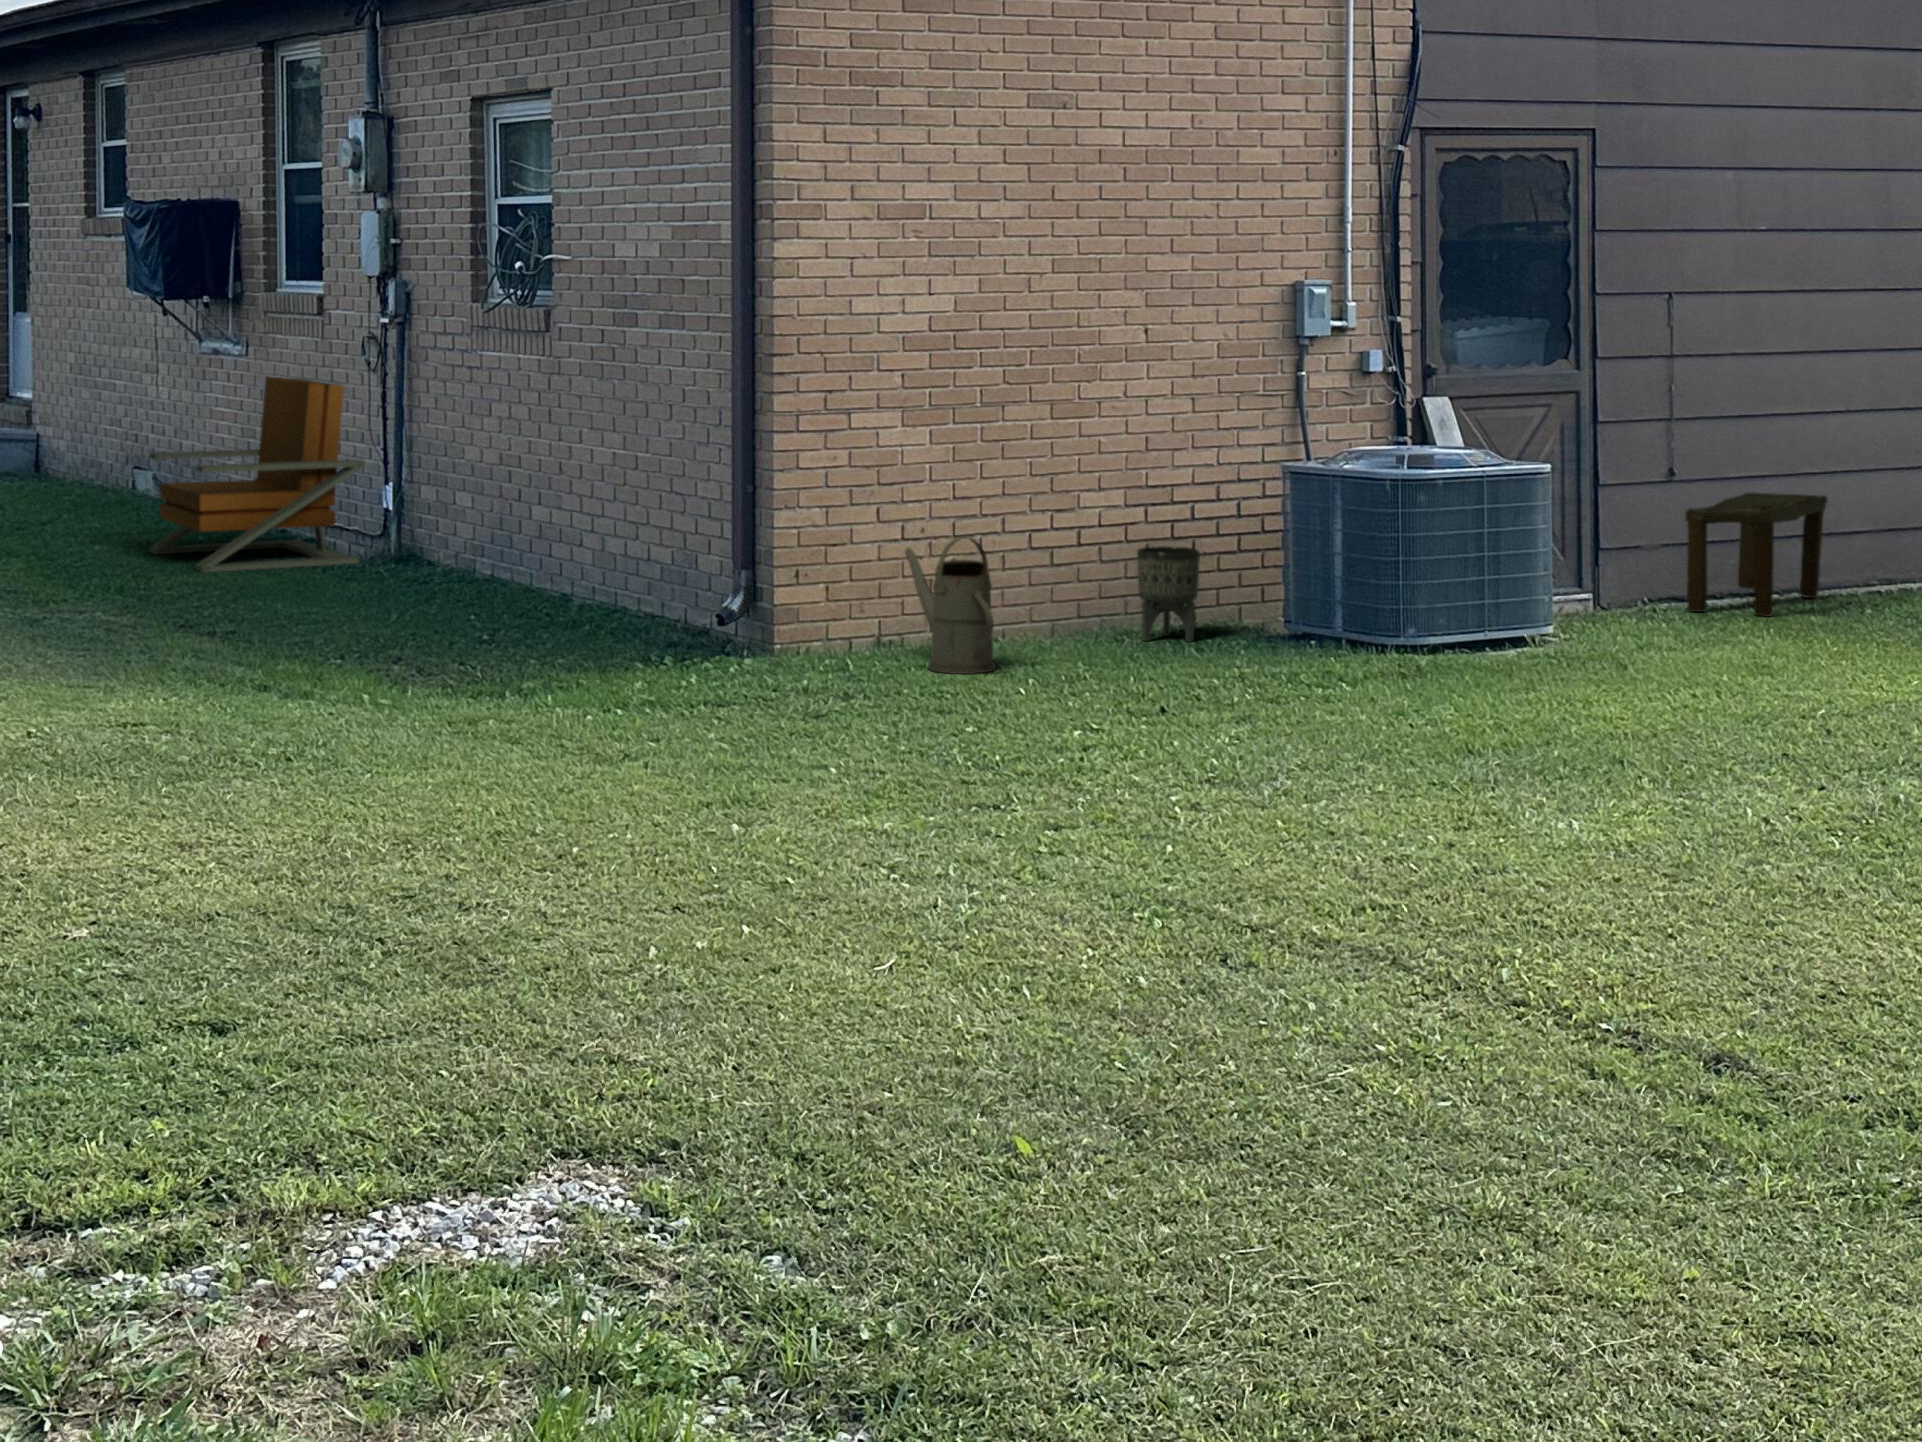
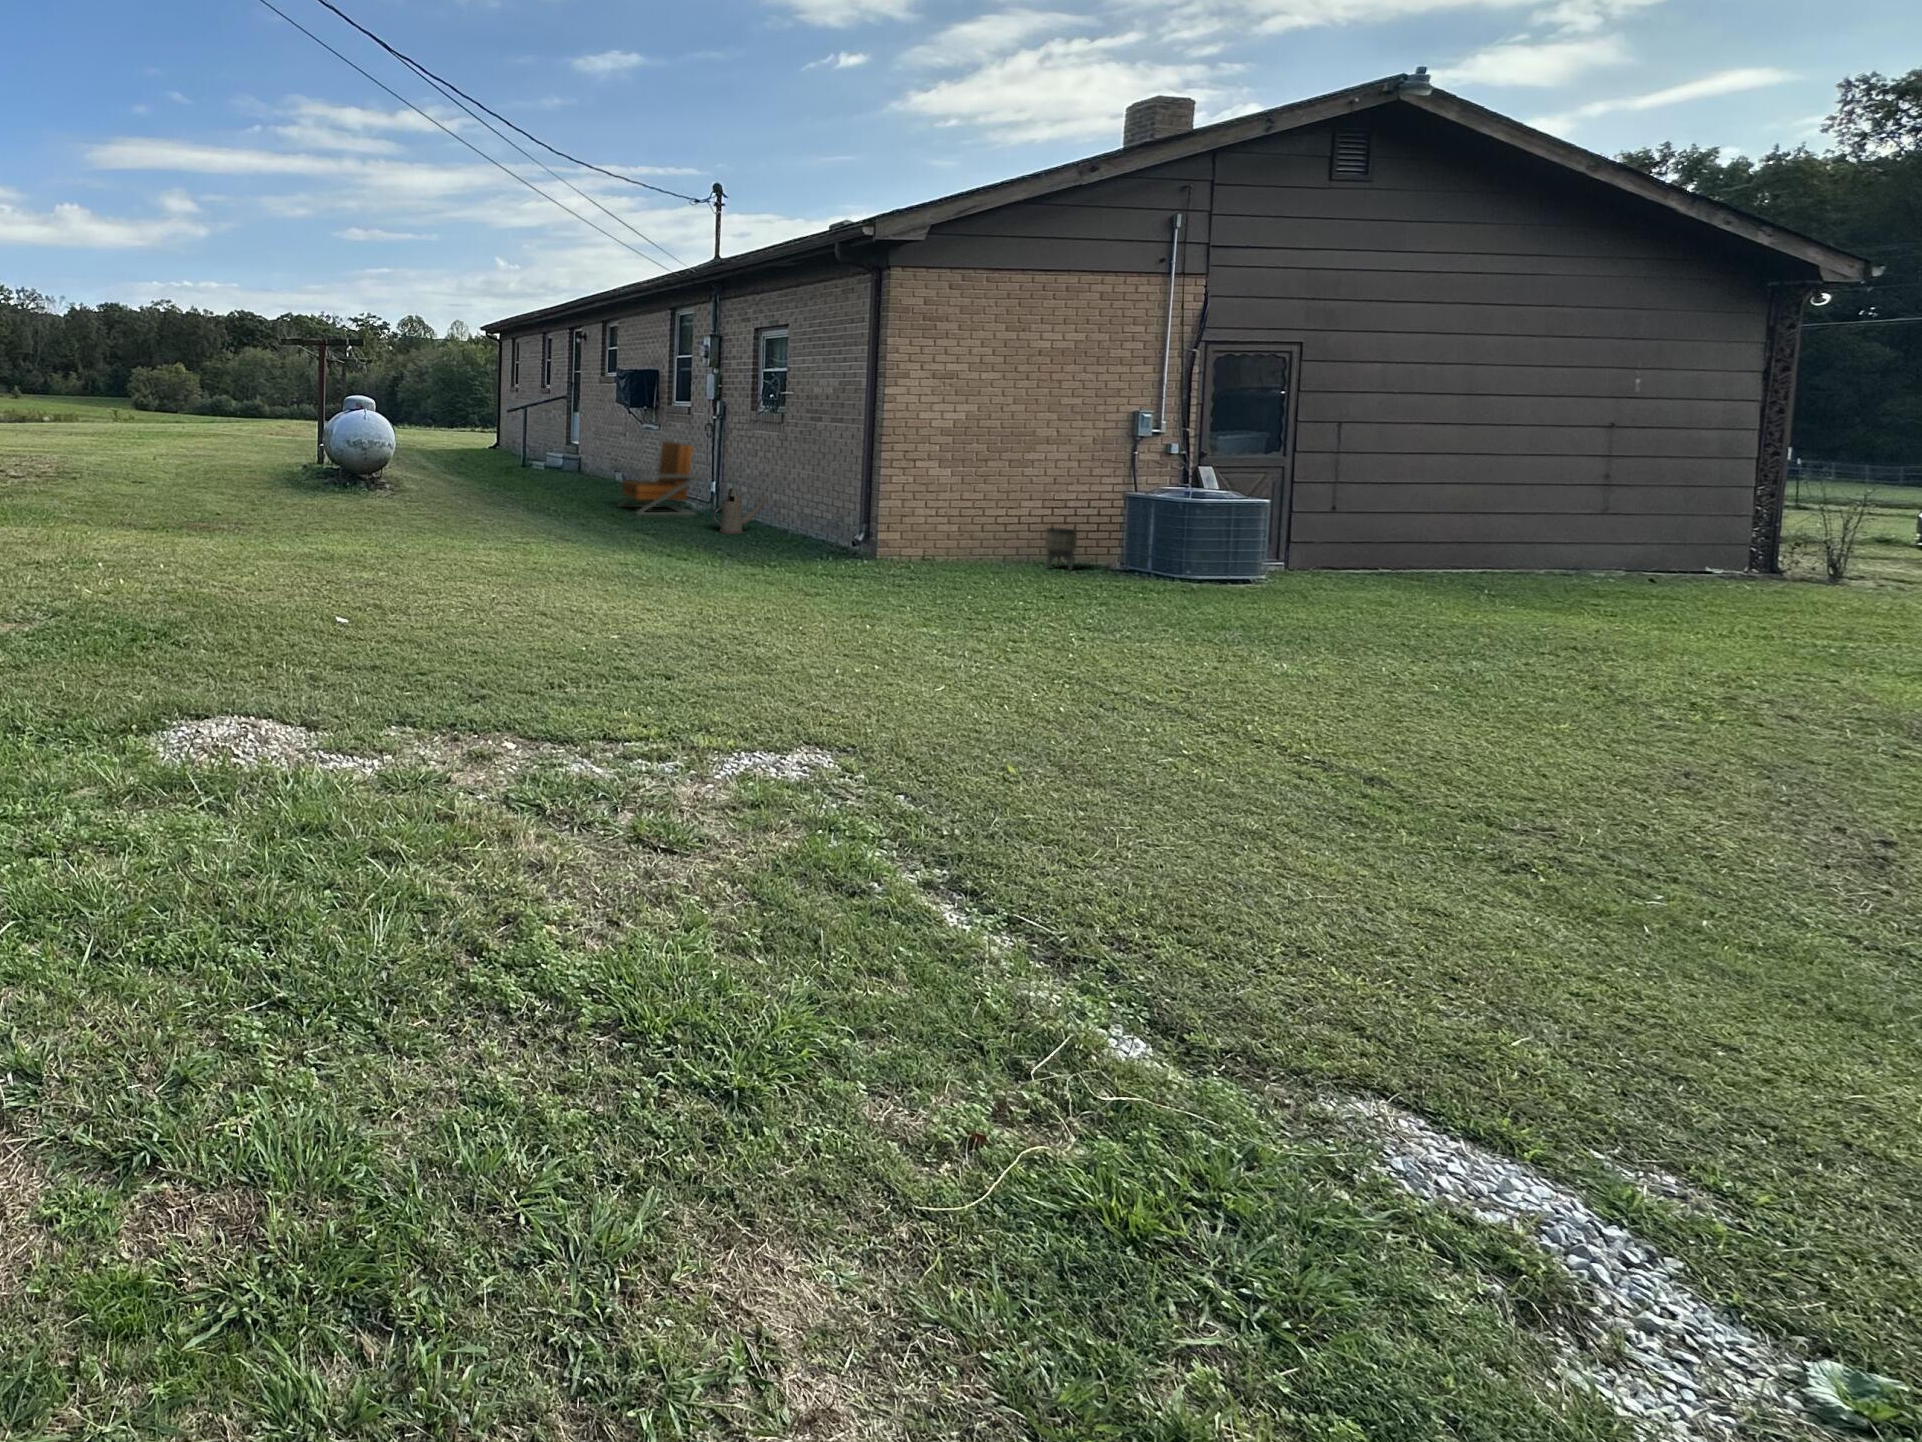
bench: present [1685,492,1828,617] -> none [1347,520,1439,582]
watering can: present [905,536,996,674] -> present [714,488,768,534]

